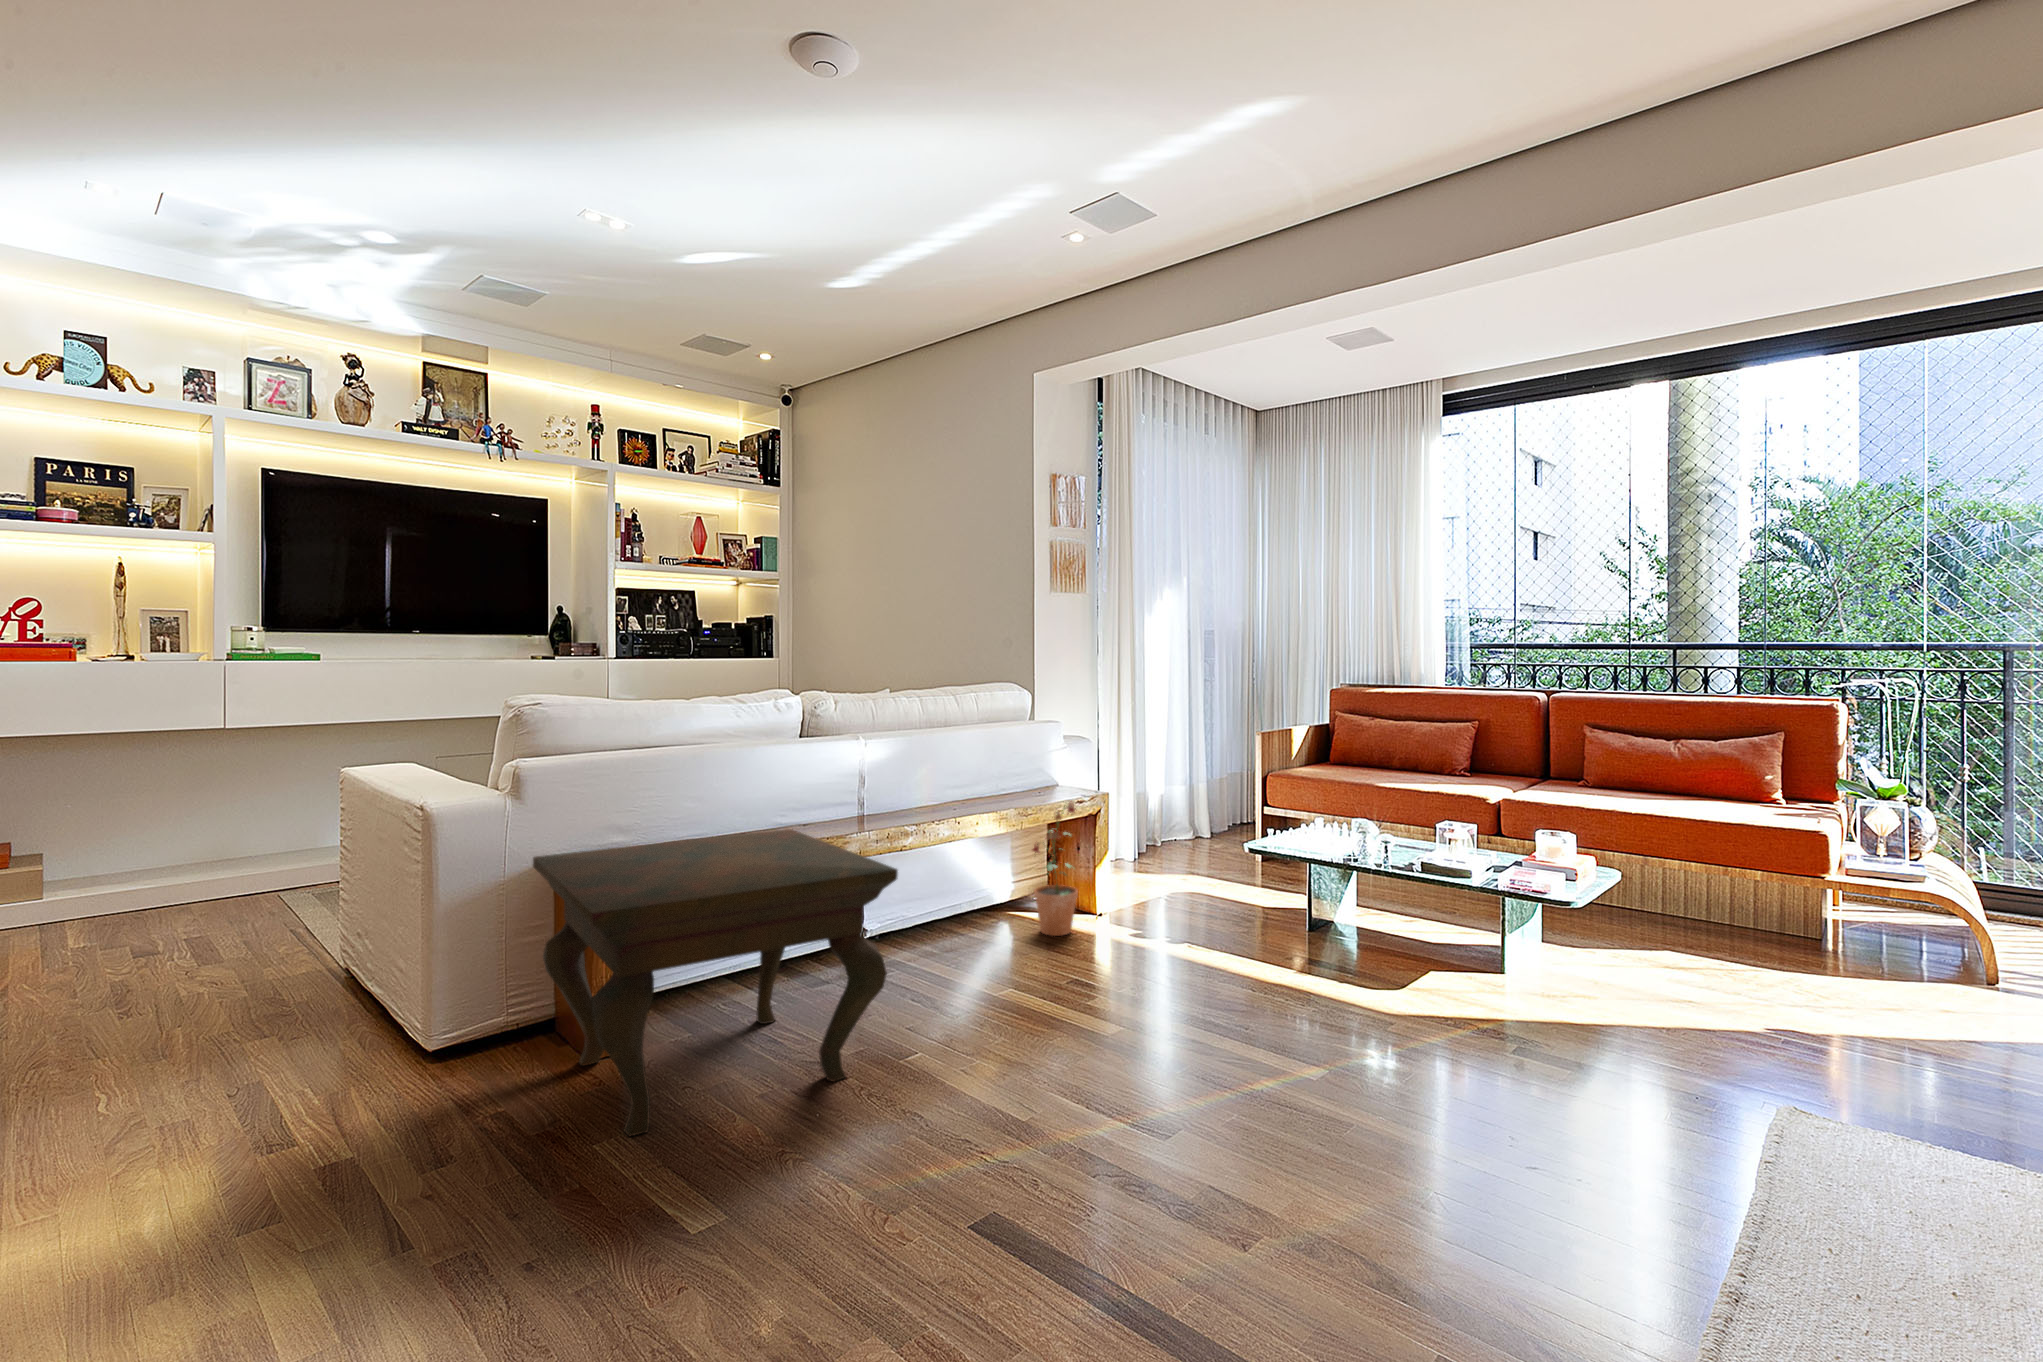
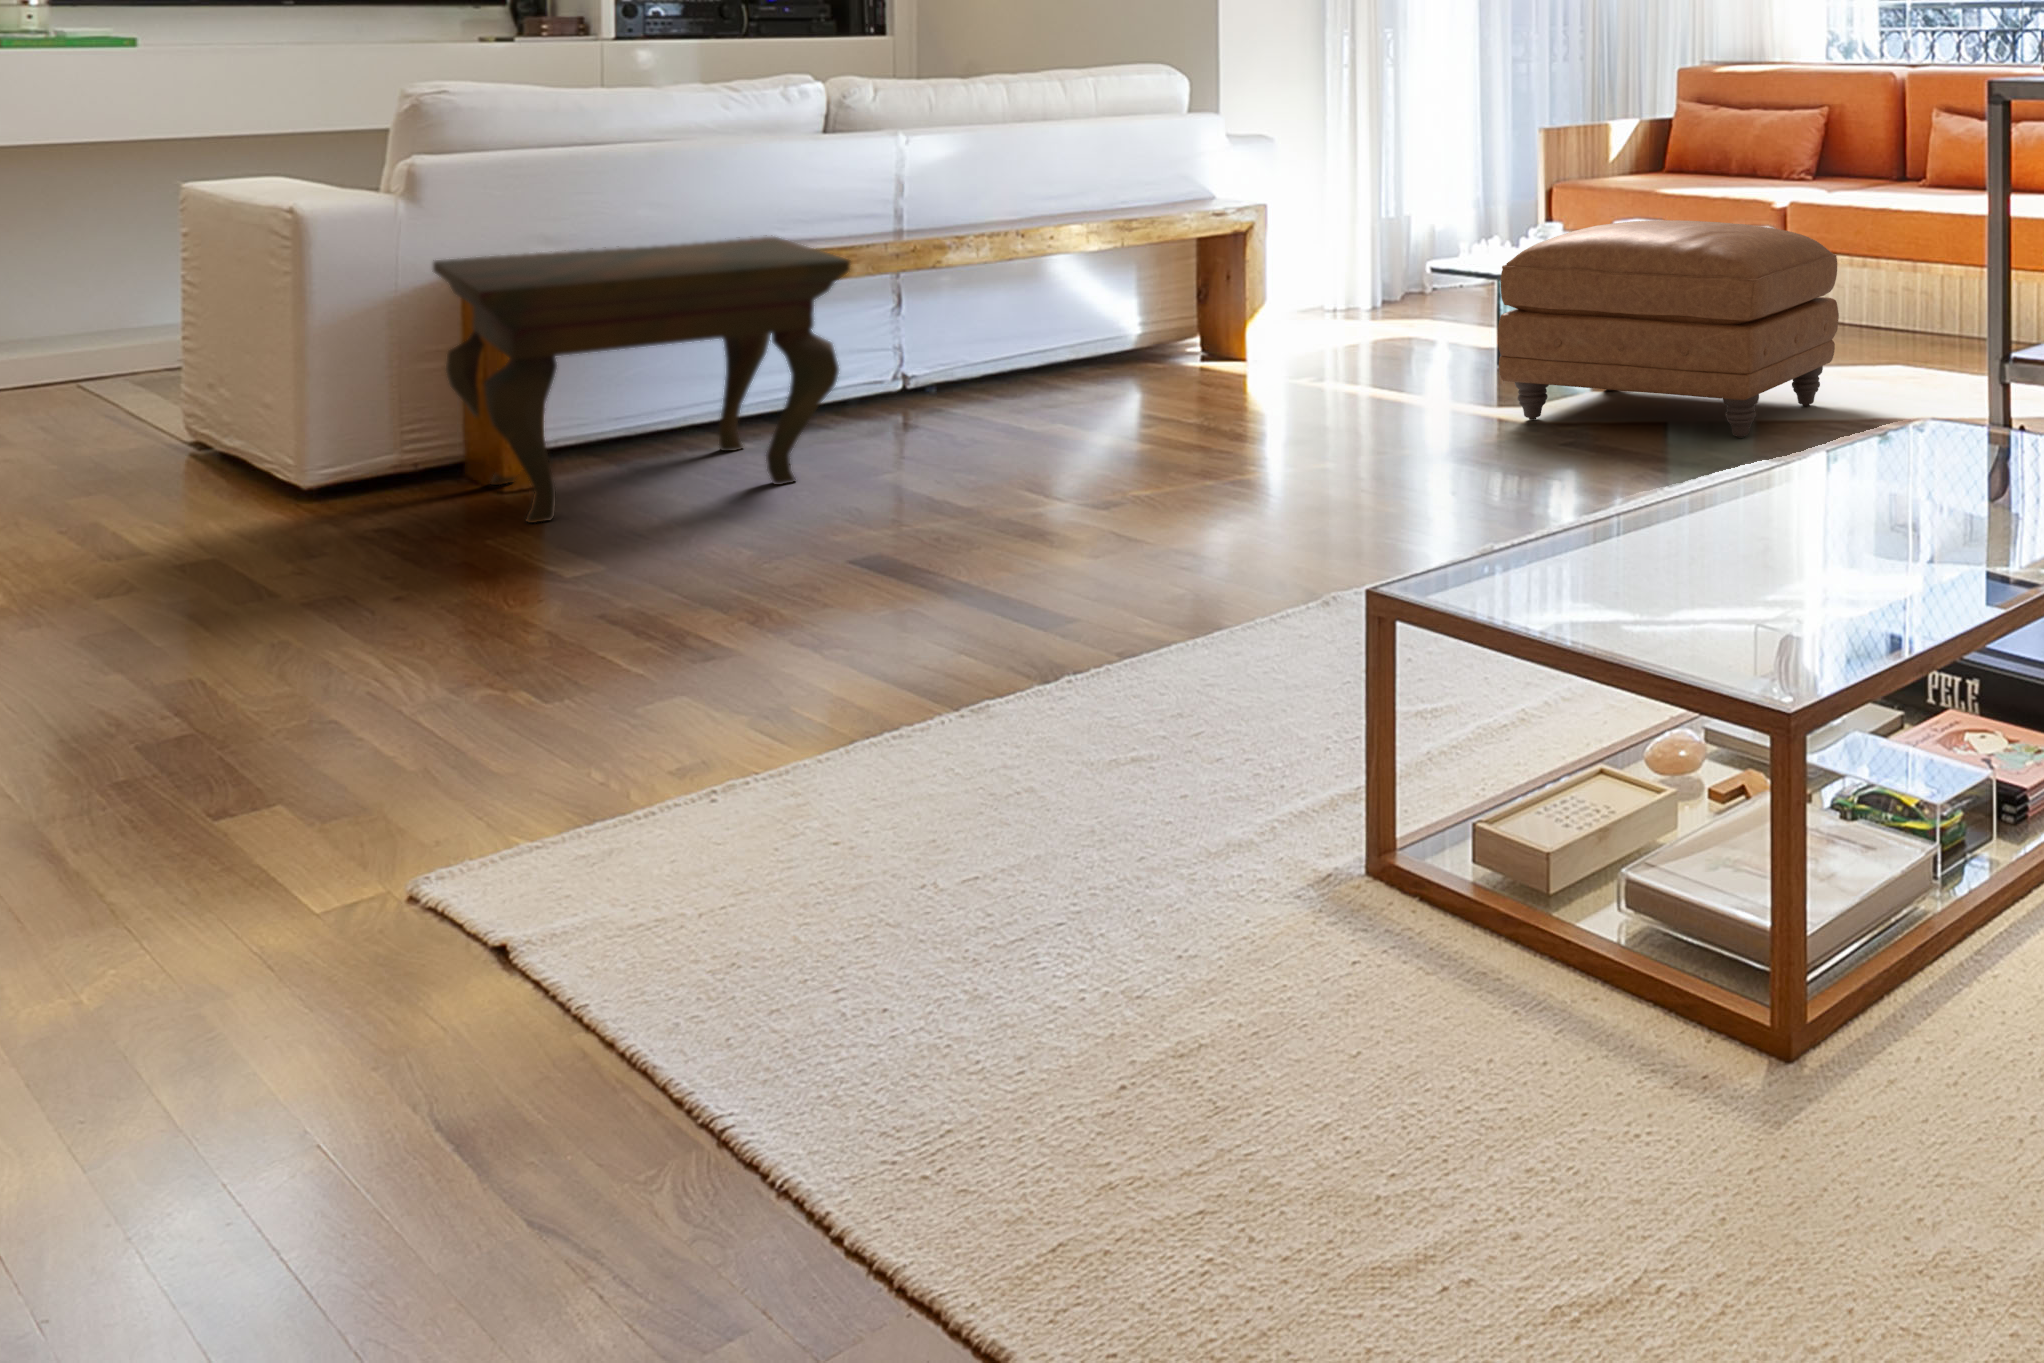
potted plant: present [1033,801,1078,936] -> none [1129,210,1200,374]
ottoman: none [1426,829,1742,1059] -> present [1498,220,1839,438]

